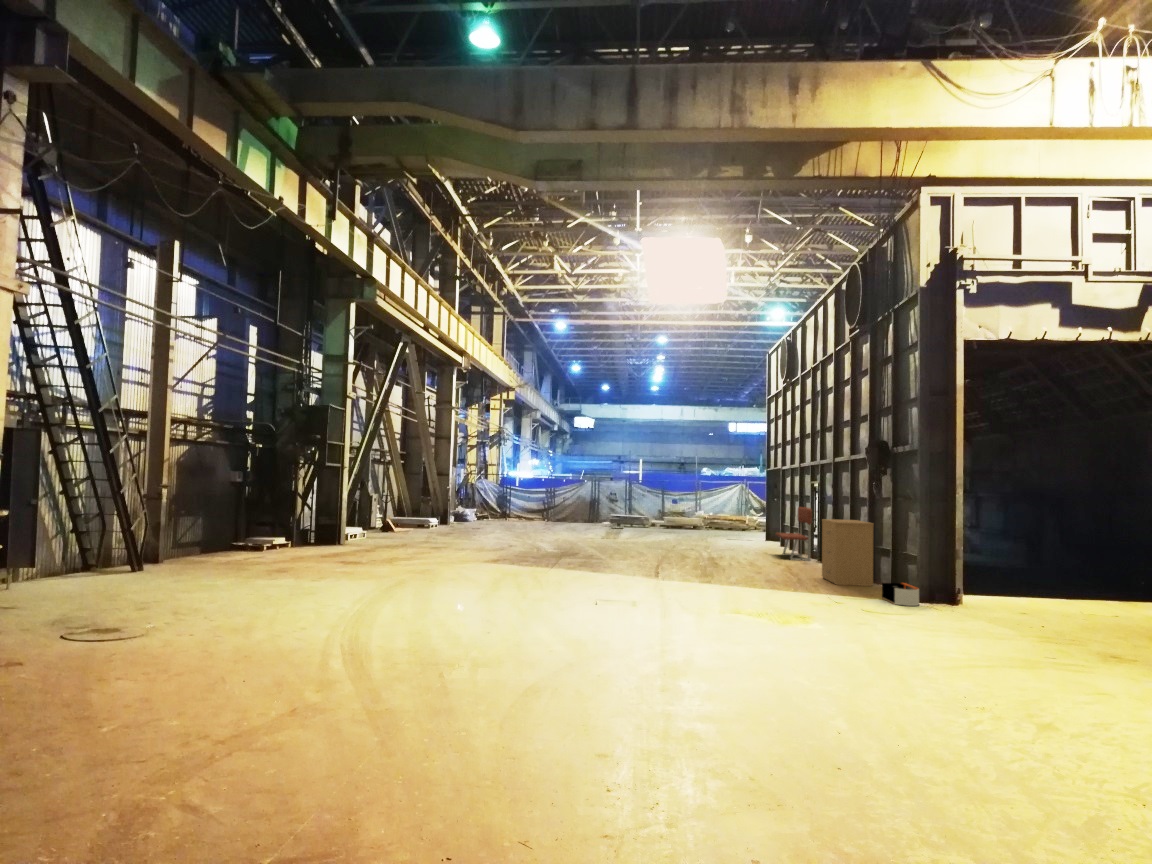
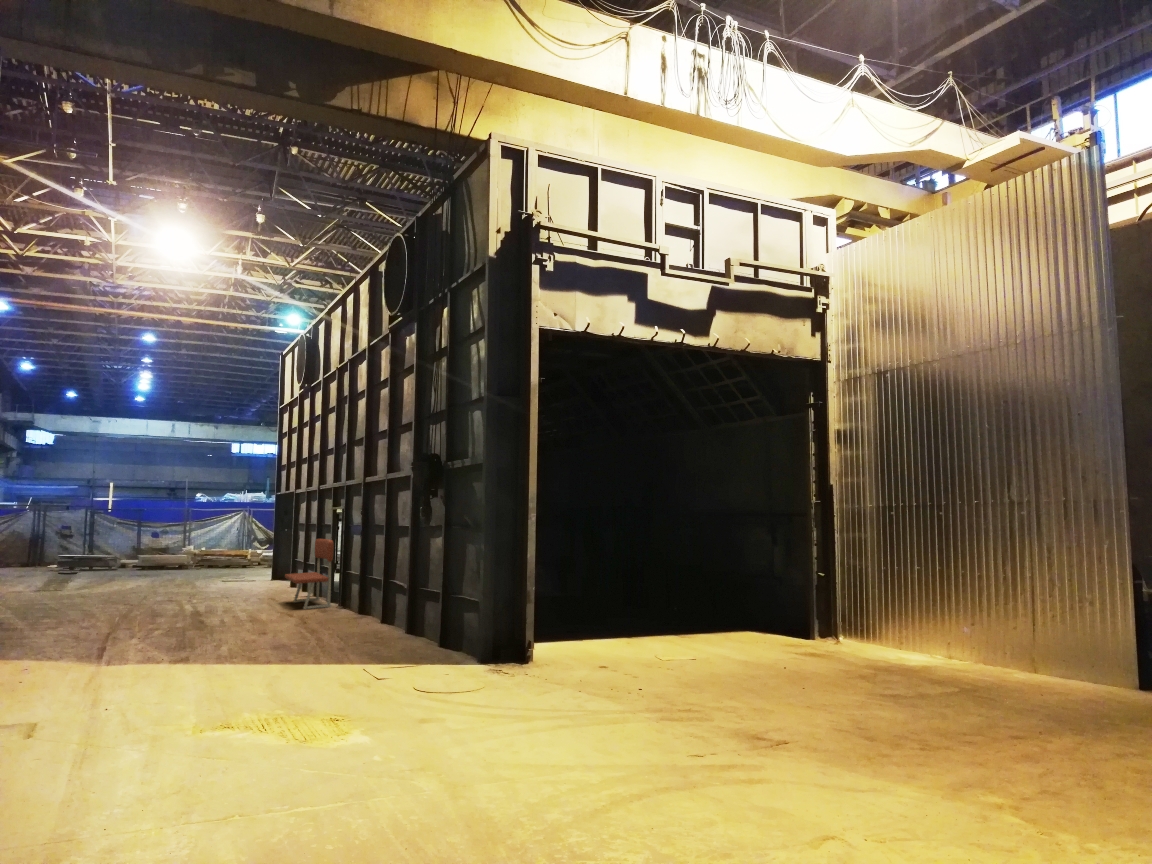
filing cabinet: present [822,519,874,586] -> none [349,556,419,649]
storage bin: present [882,583,919,606] -> none [437,641,486,678]

